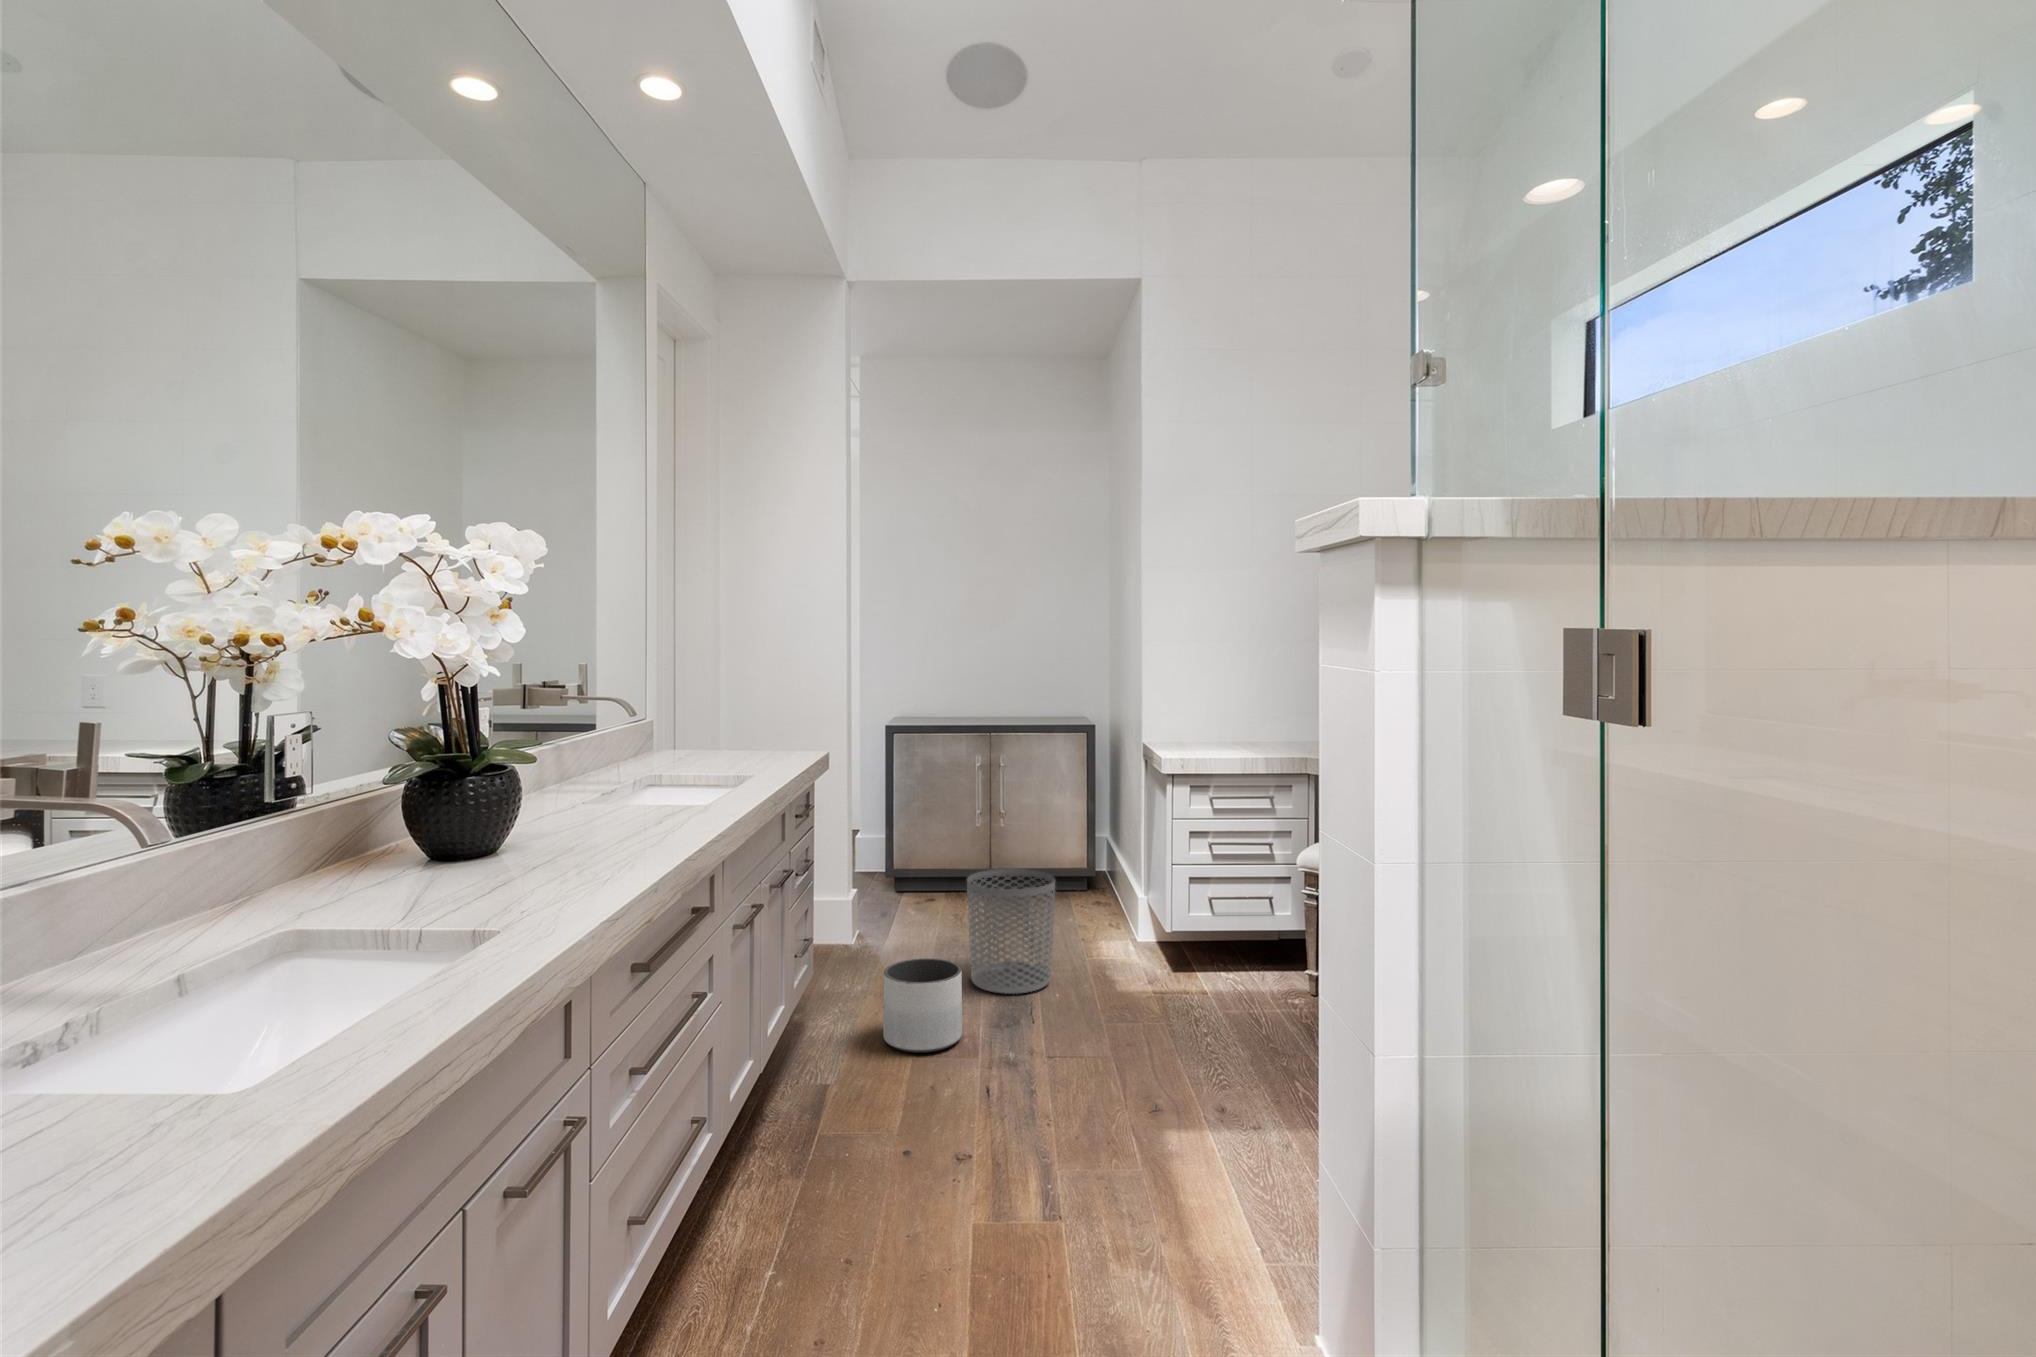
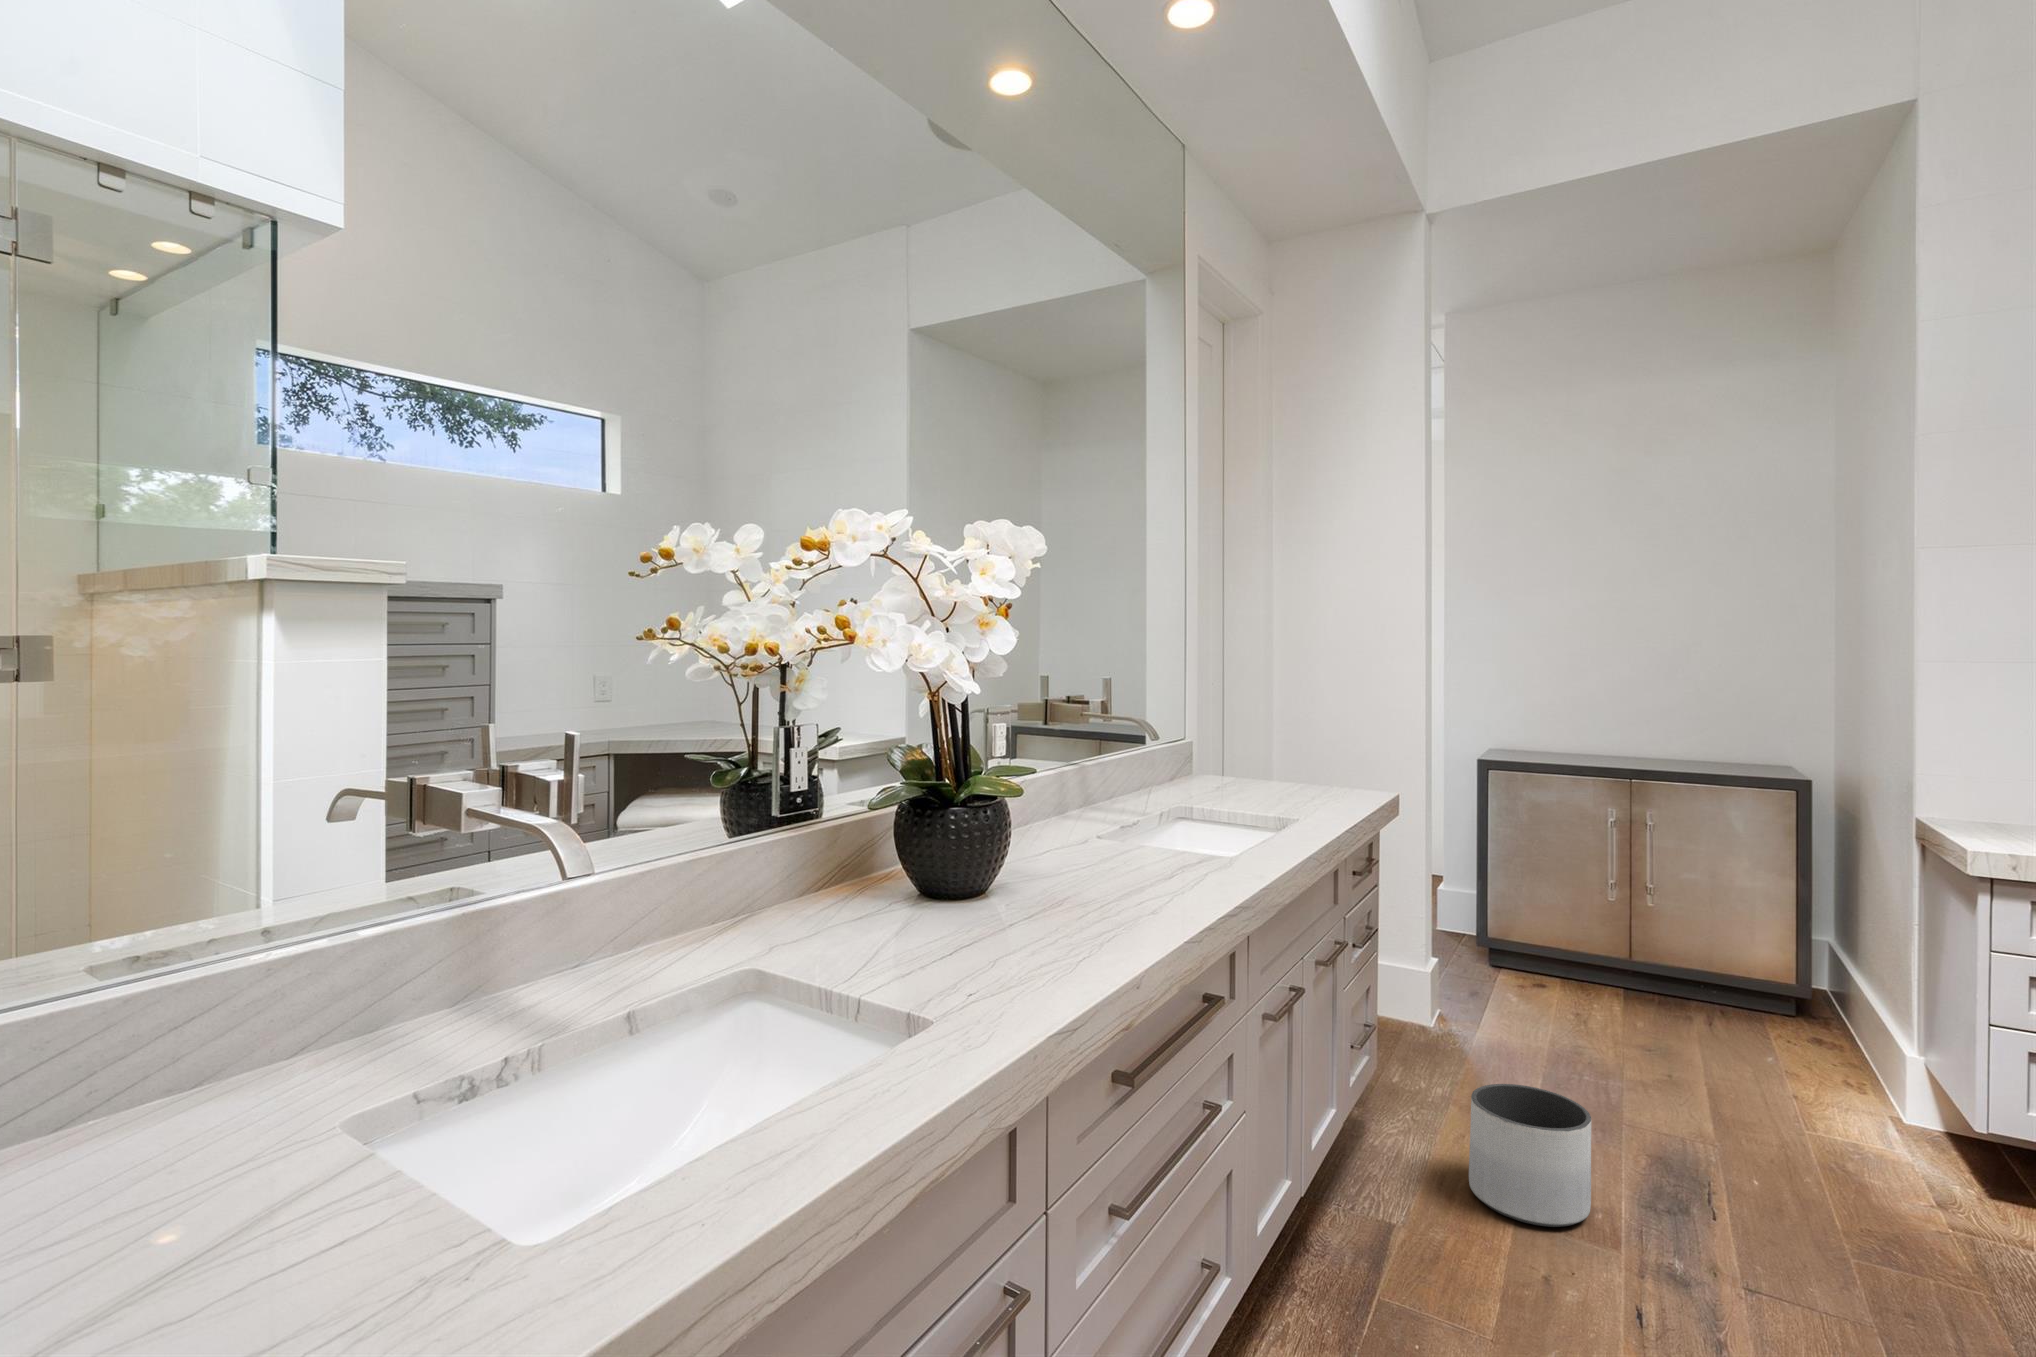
waste bin: present [967,869,1055,994] -> none [1599,974,1752,1166]

